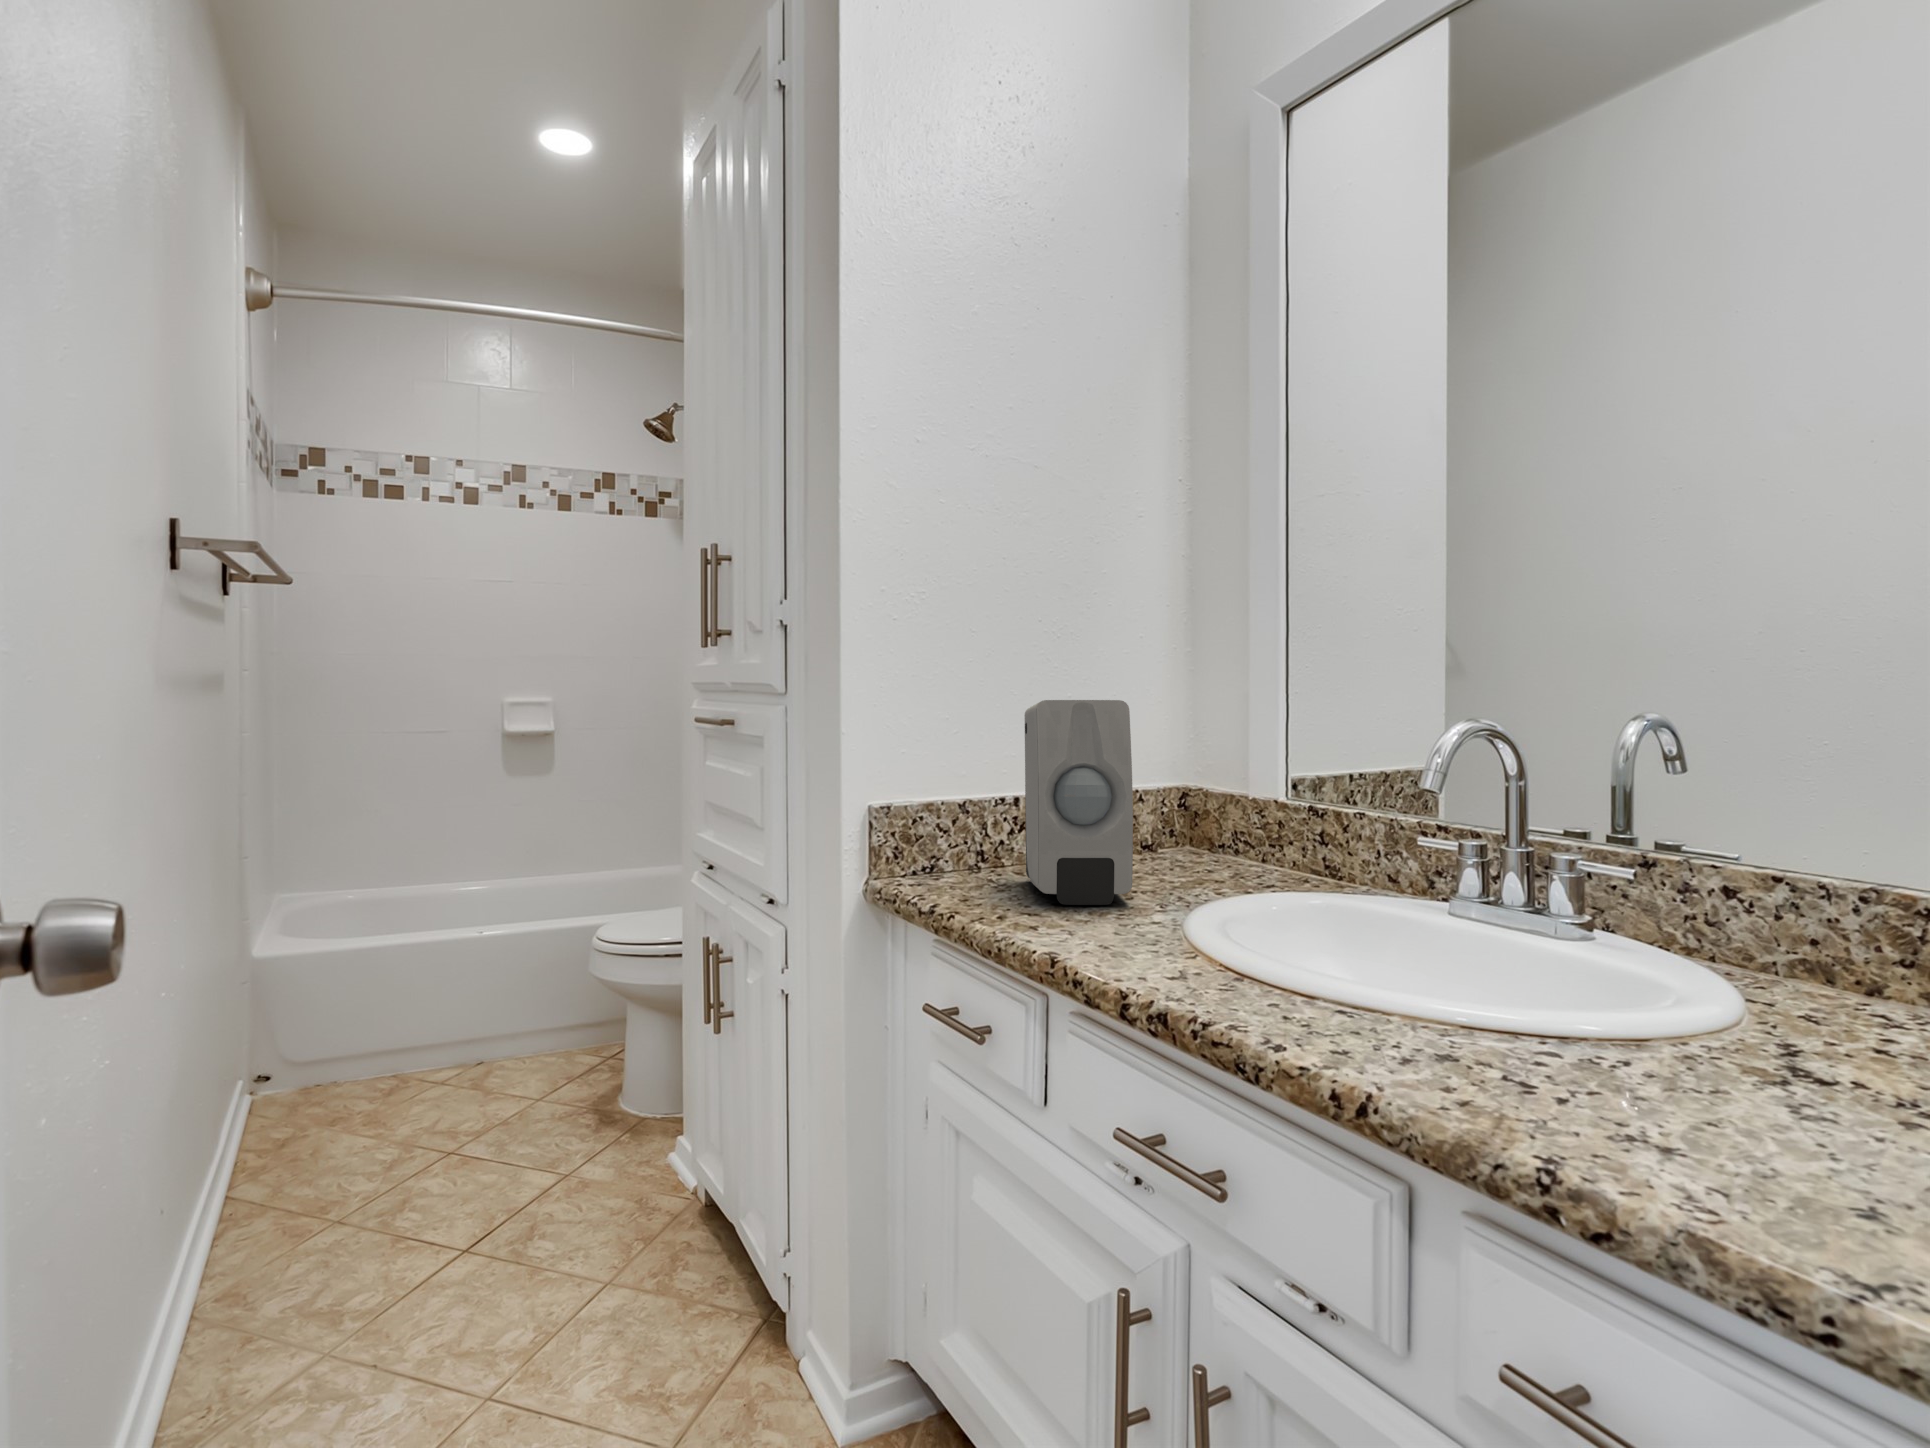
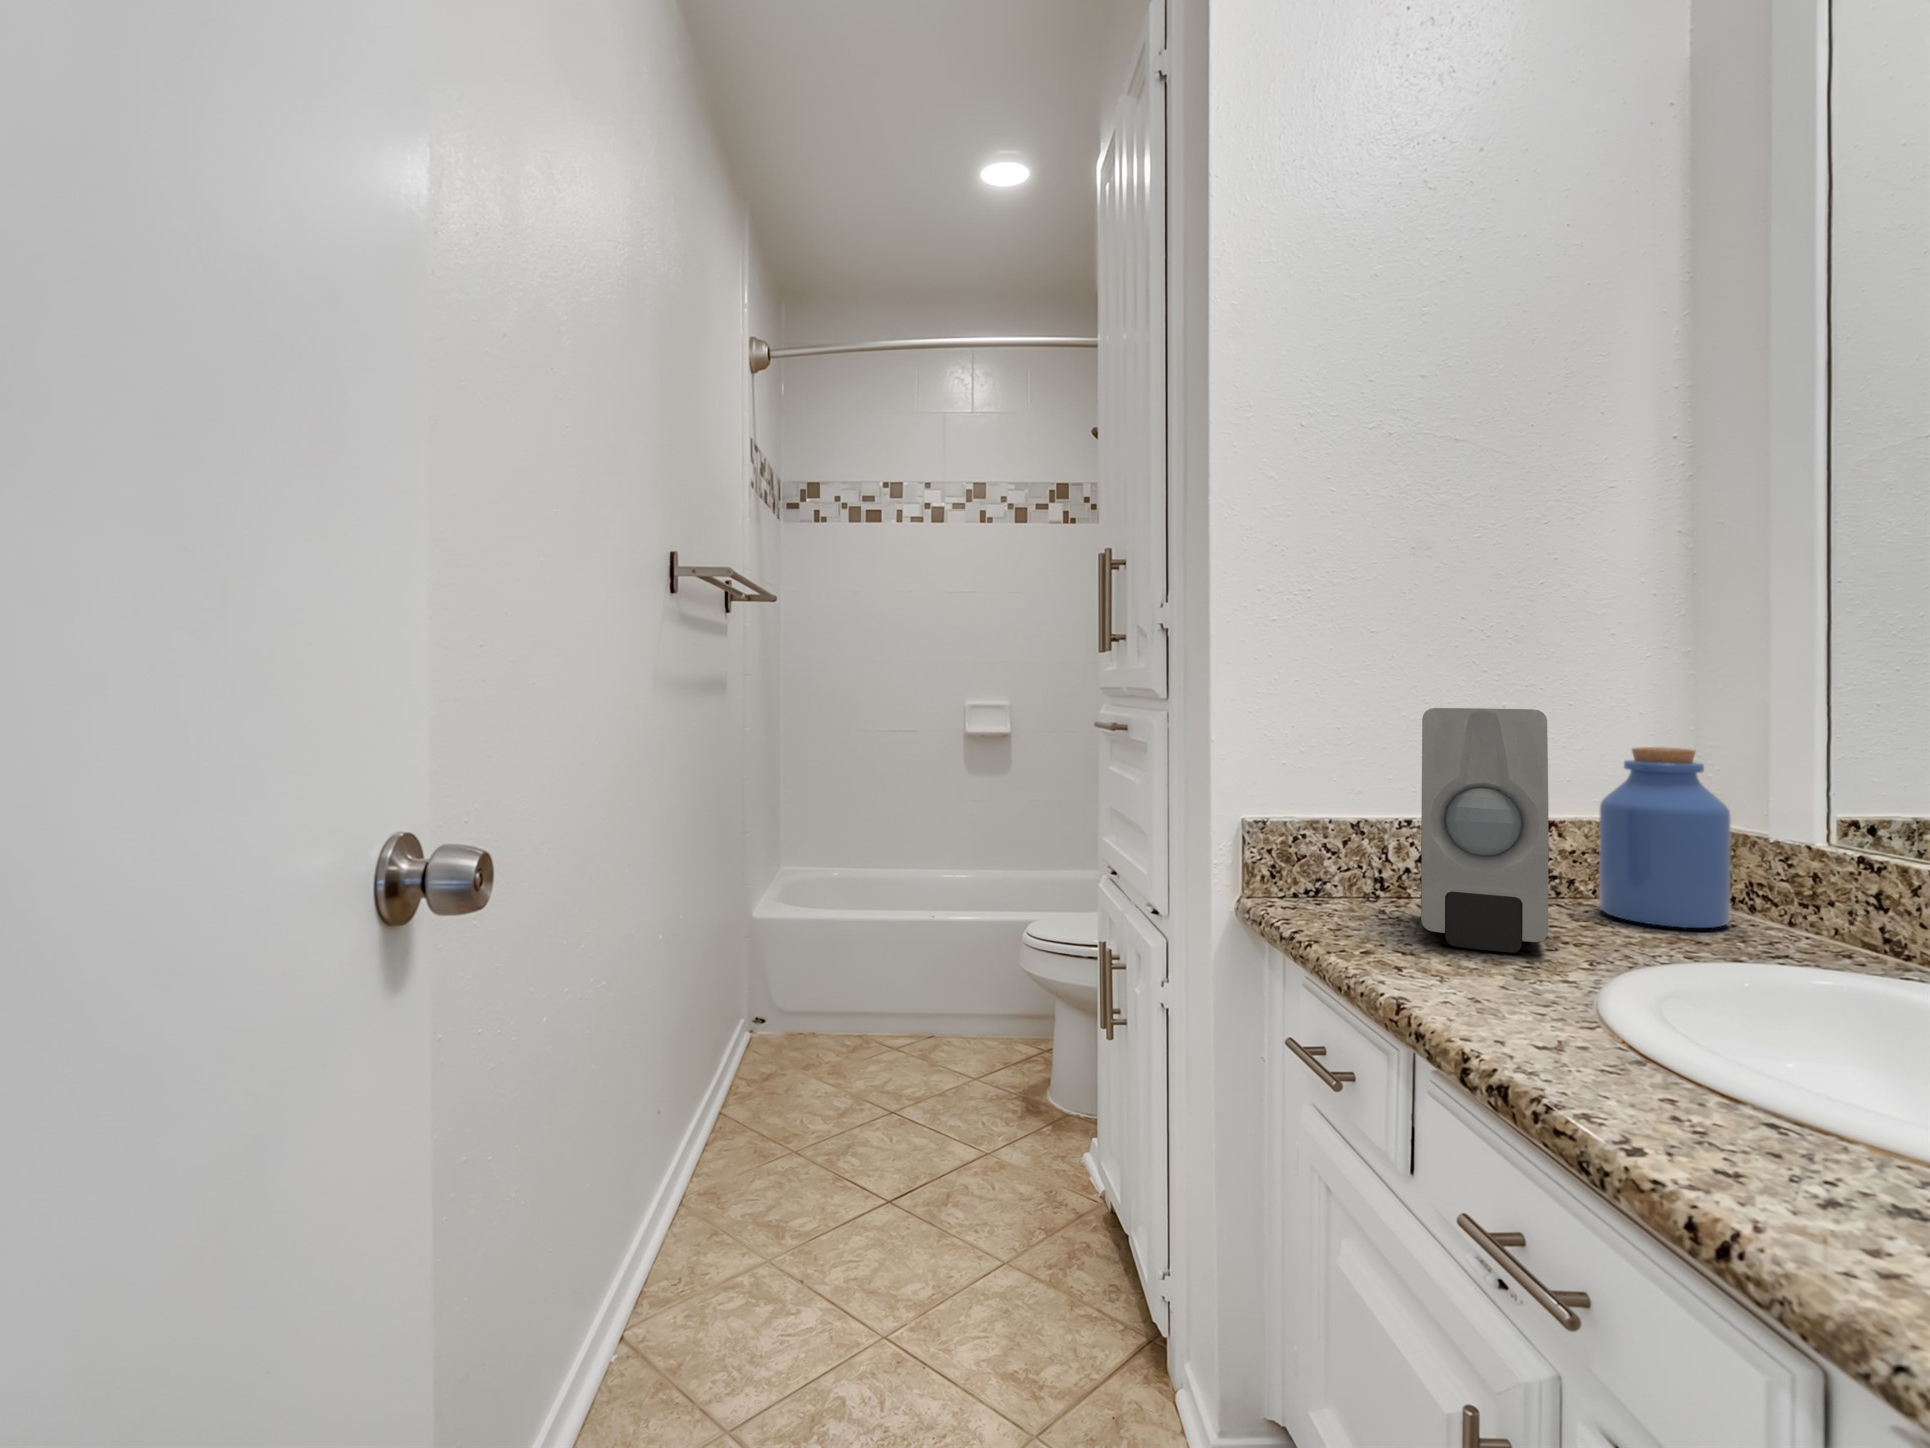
jar: none [1142,728,1229,871] -> present [1599,747,1731,928]

